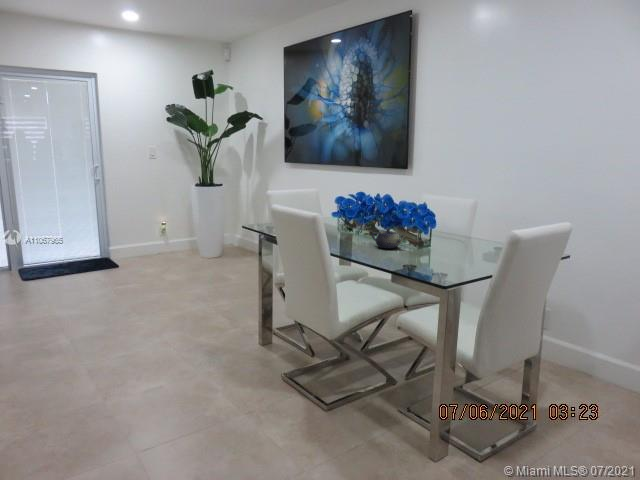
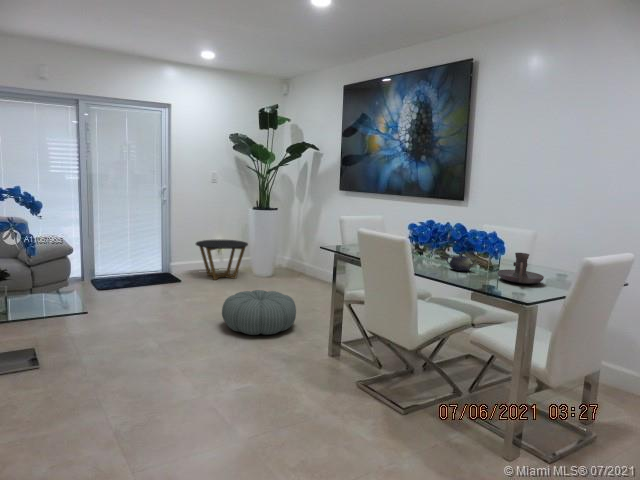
side table: none [134,220,192,264] -> present [196,239,248,280]
candle holder: none [424,226,474,261] -> present [497,253,544,284]
pouf: none [147,275,230,325] -> present [222,290,296,335]

